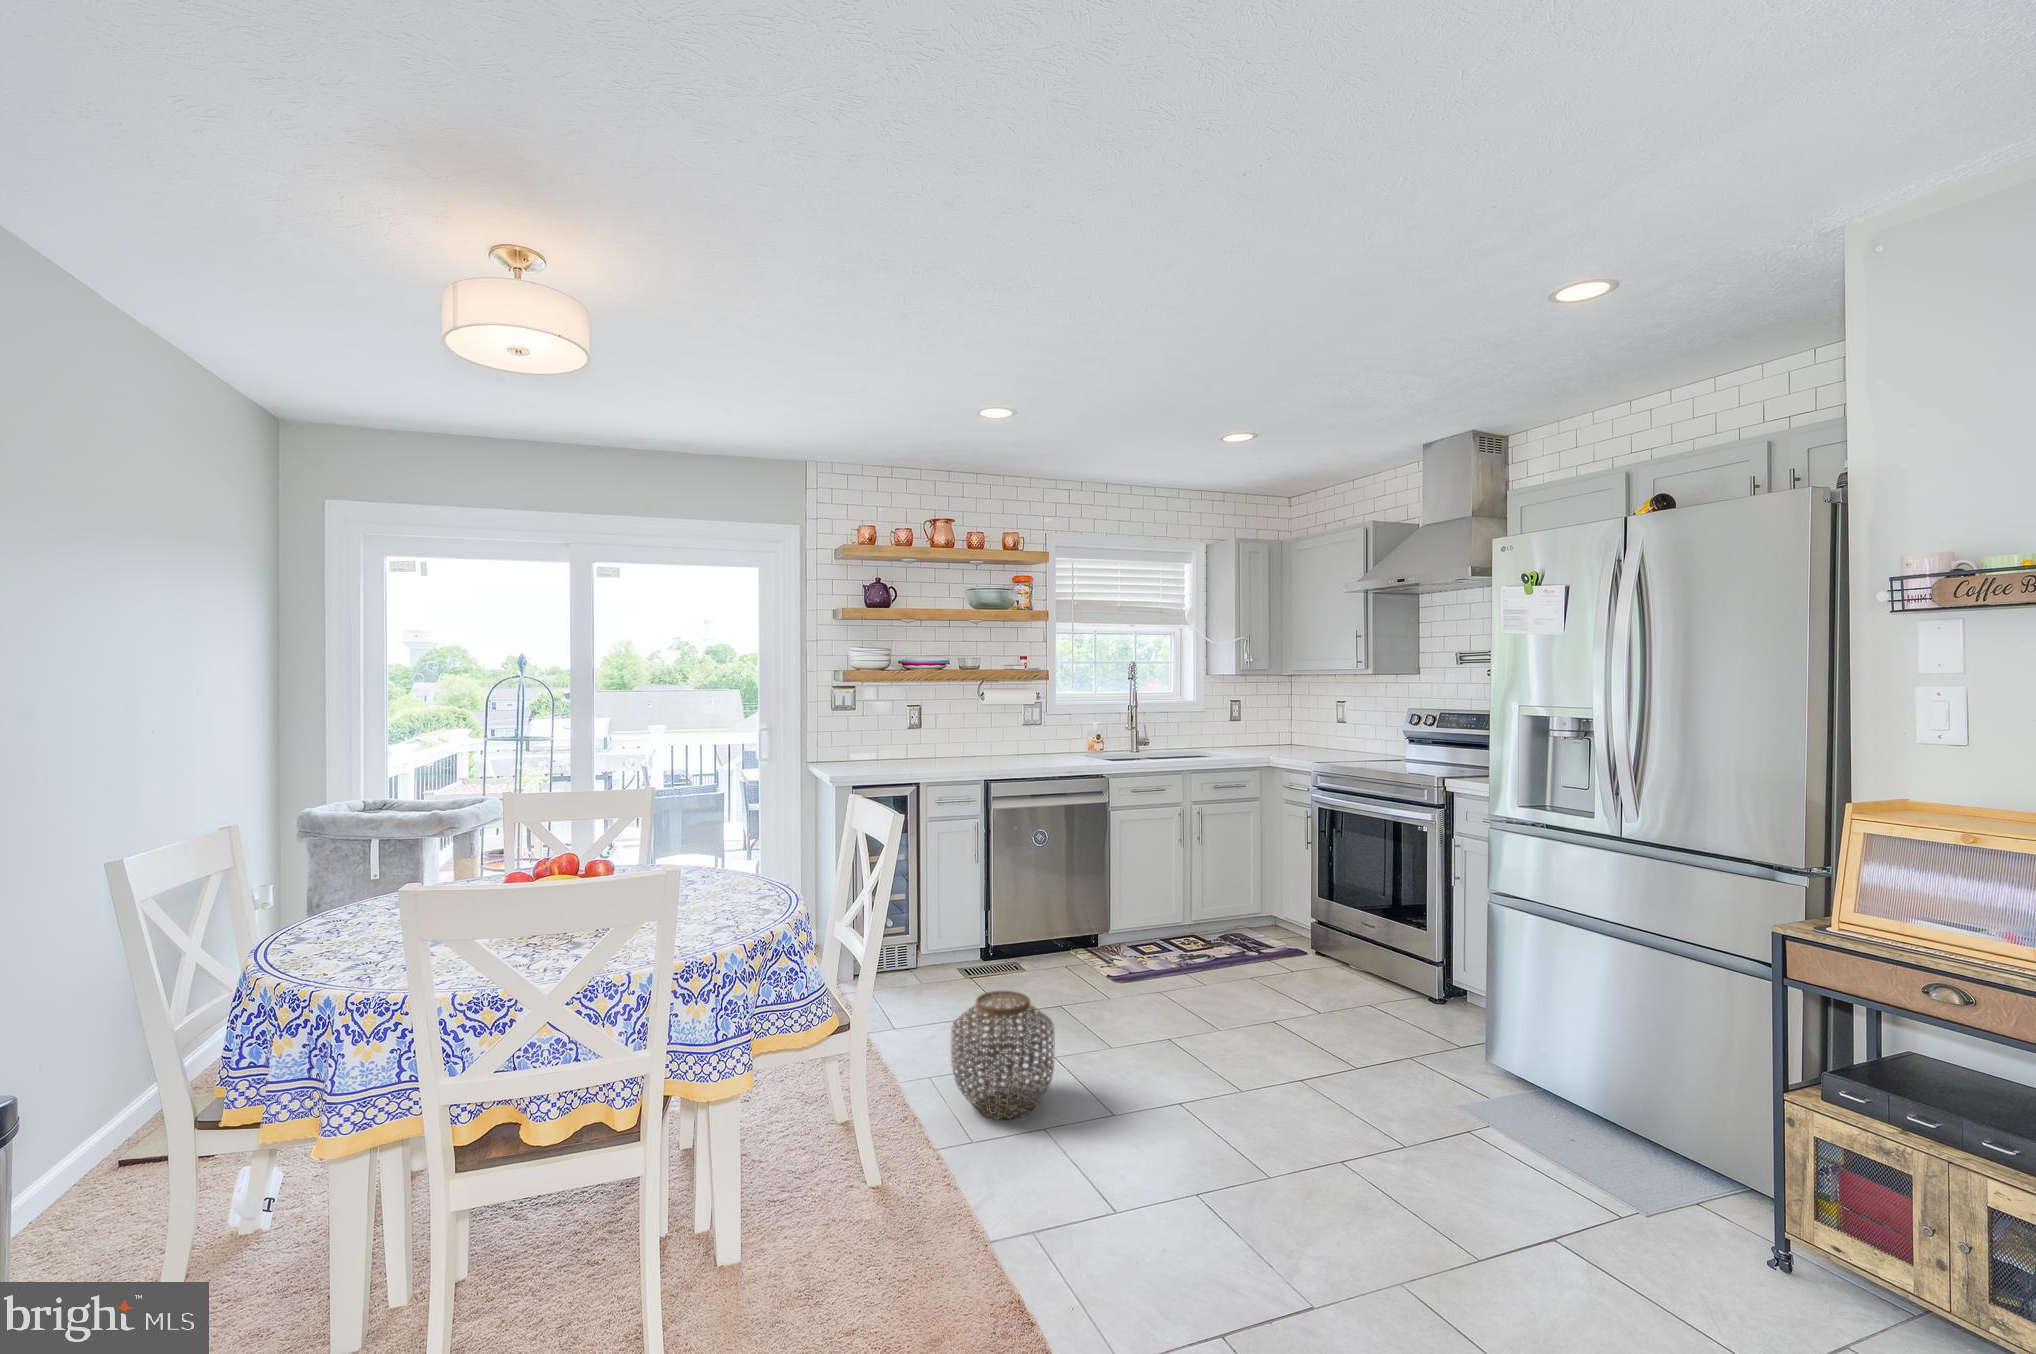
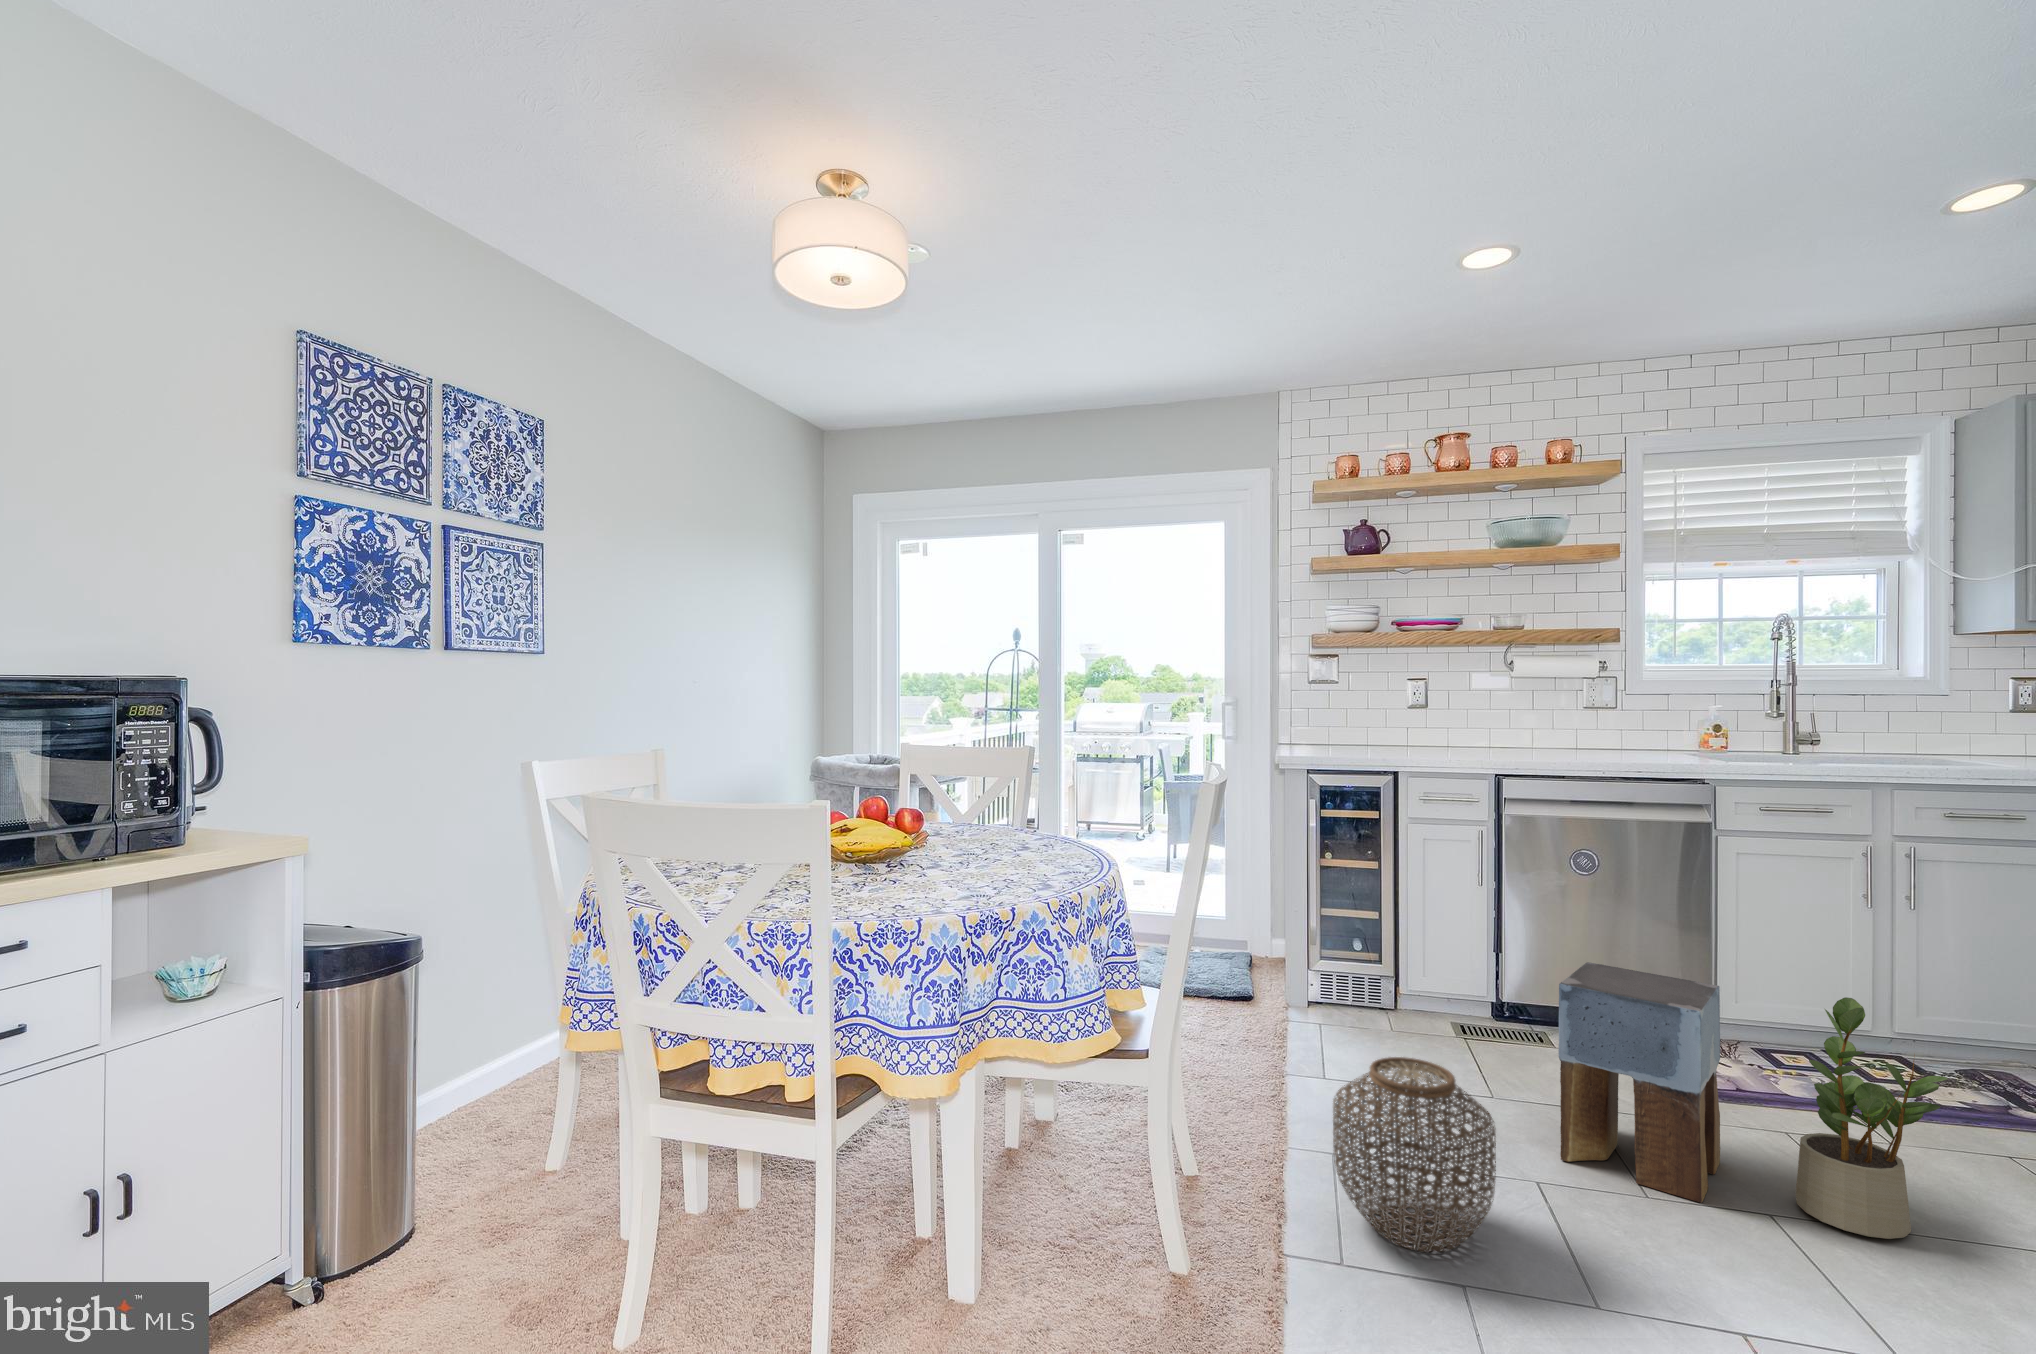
potted plant: none [1179,904,1245,1038] -> present [1796,997,1948,1239]
stool: none [1061,907,1140,1043] -> present [1559,962,1720,1203]

